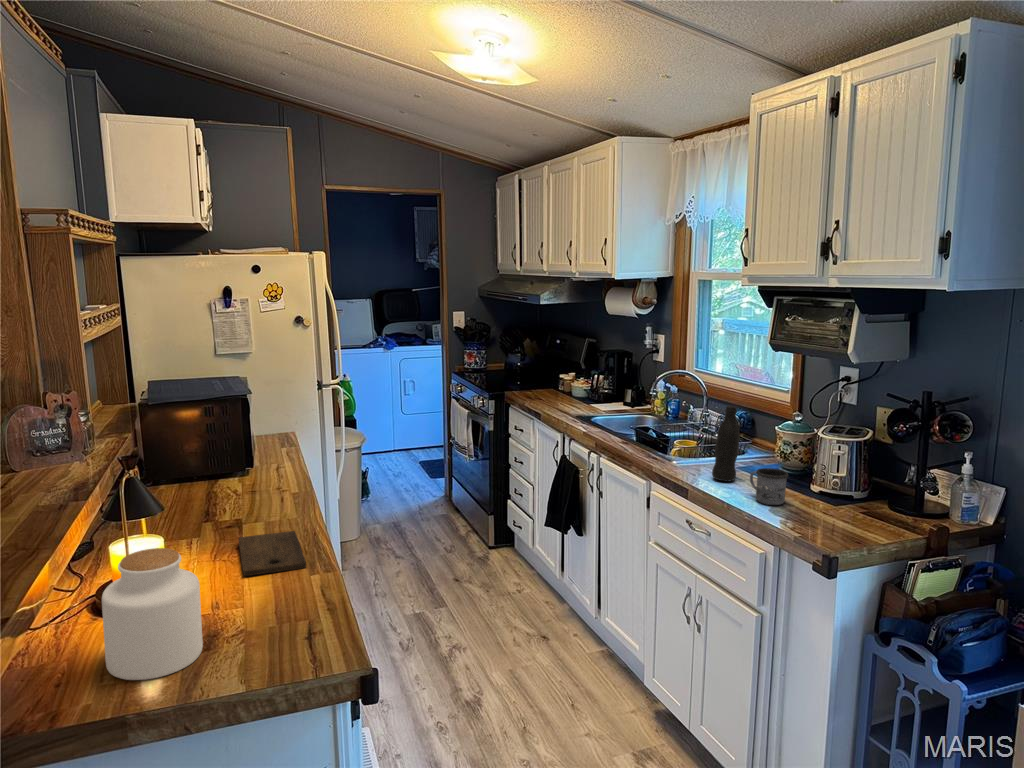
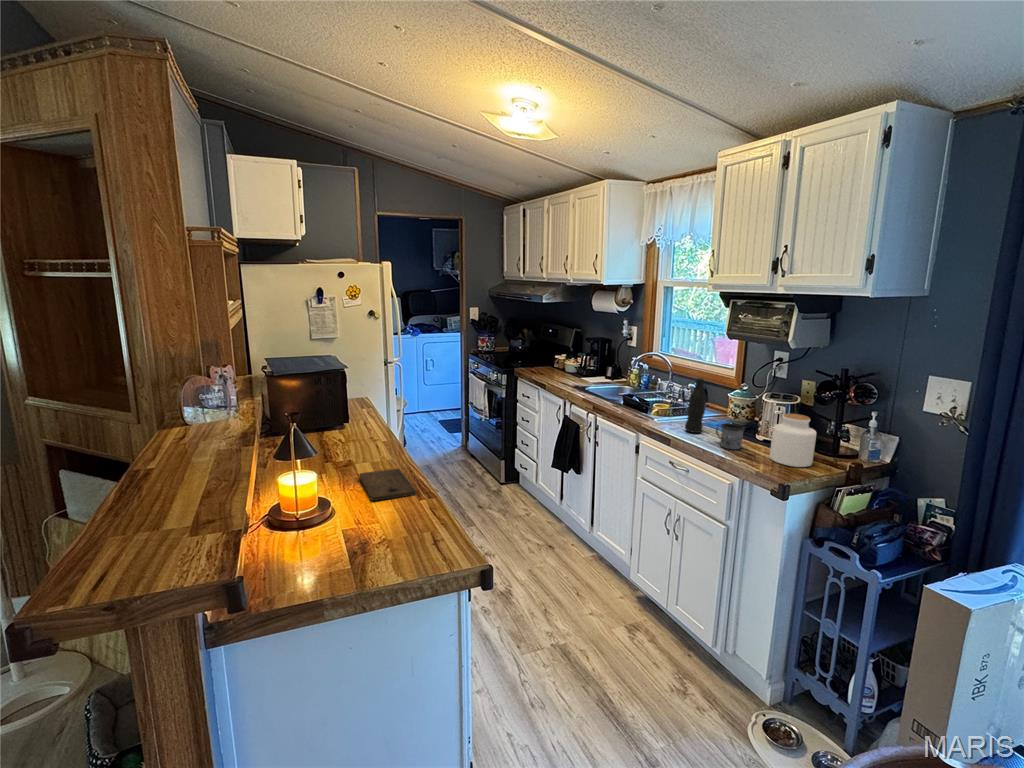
jar: present [102,548,203,680] -> present [770,414,816,467]

